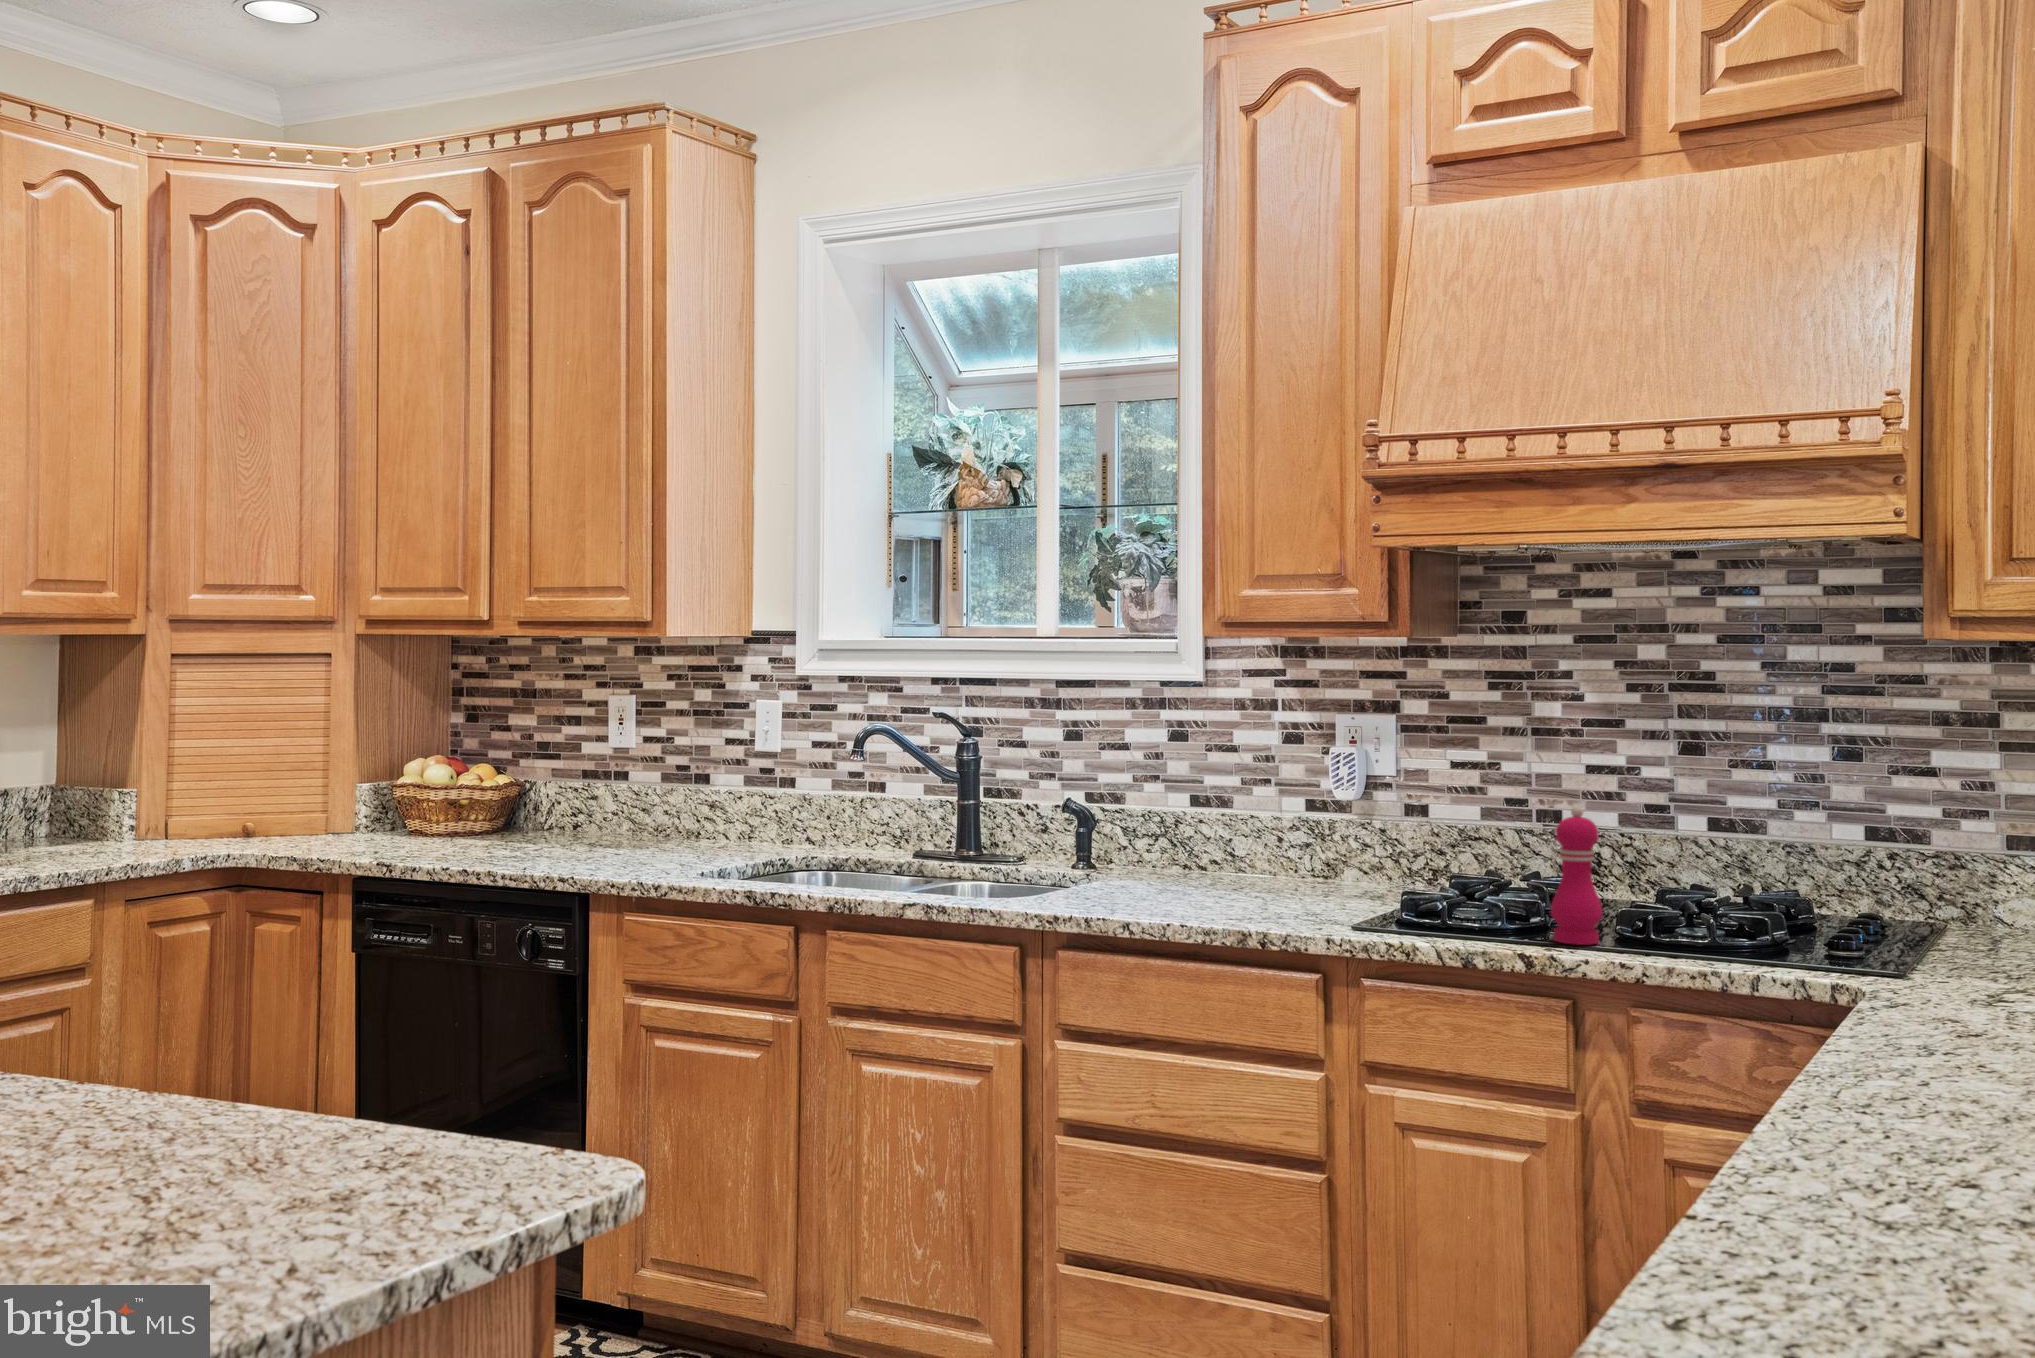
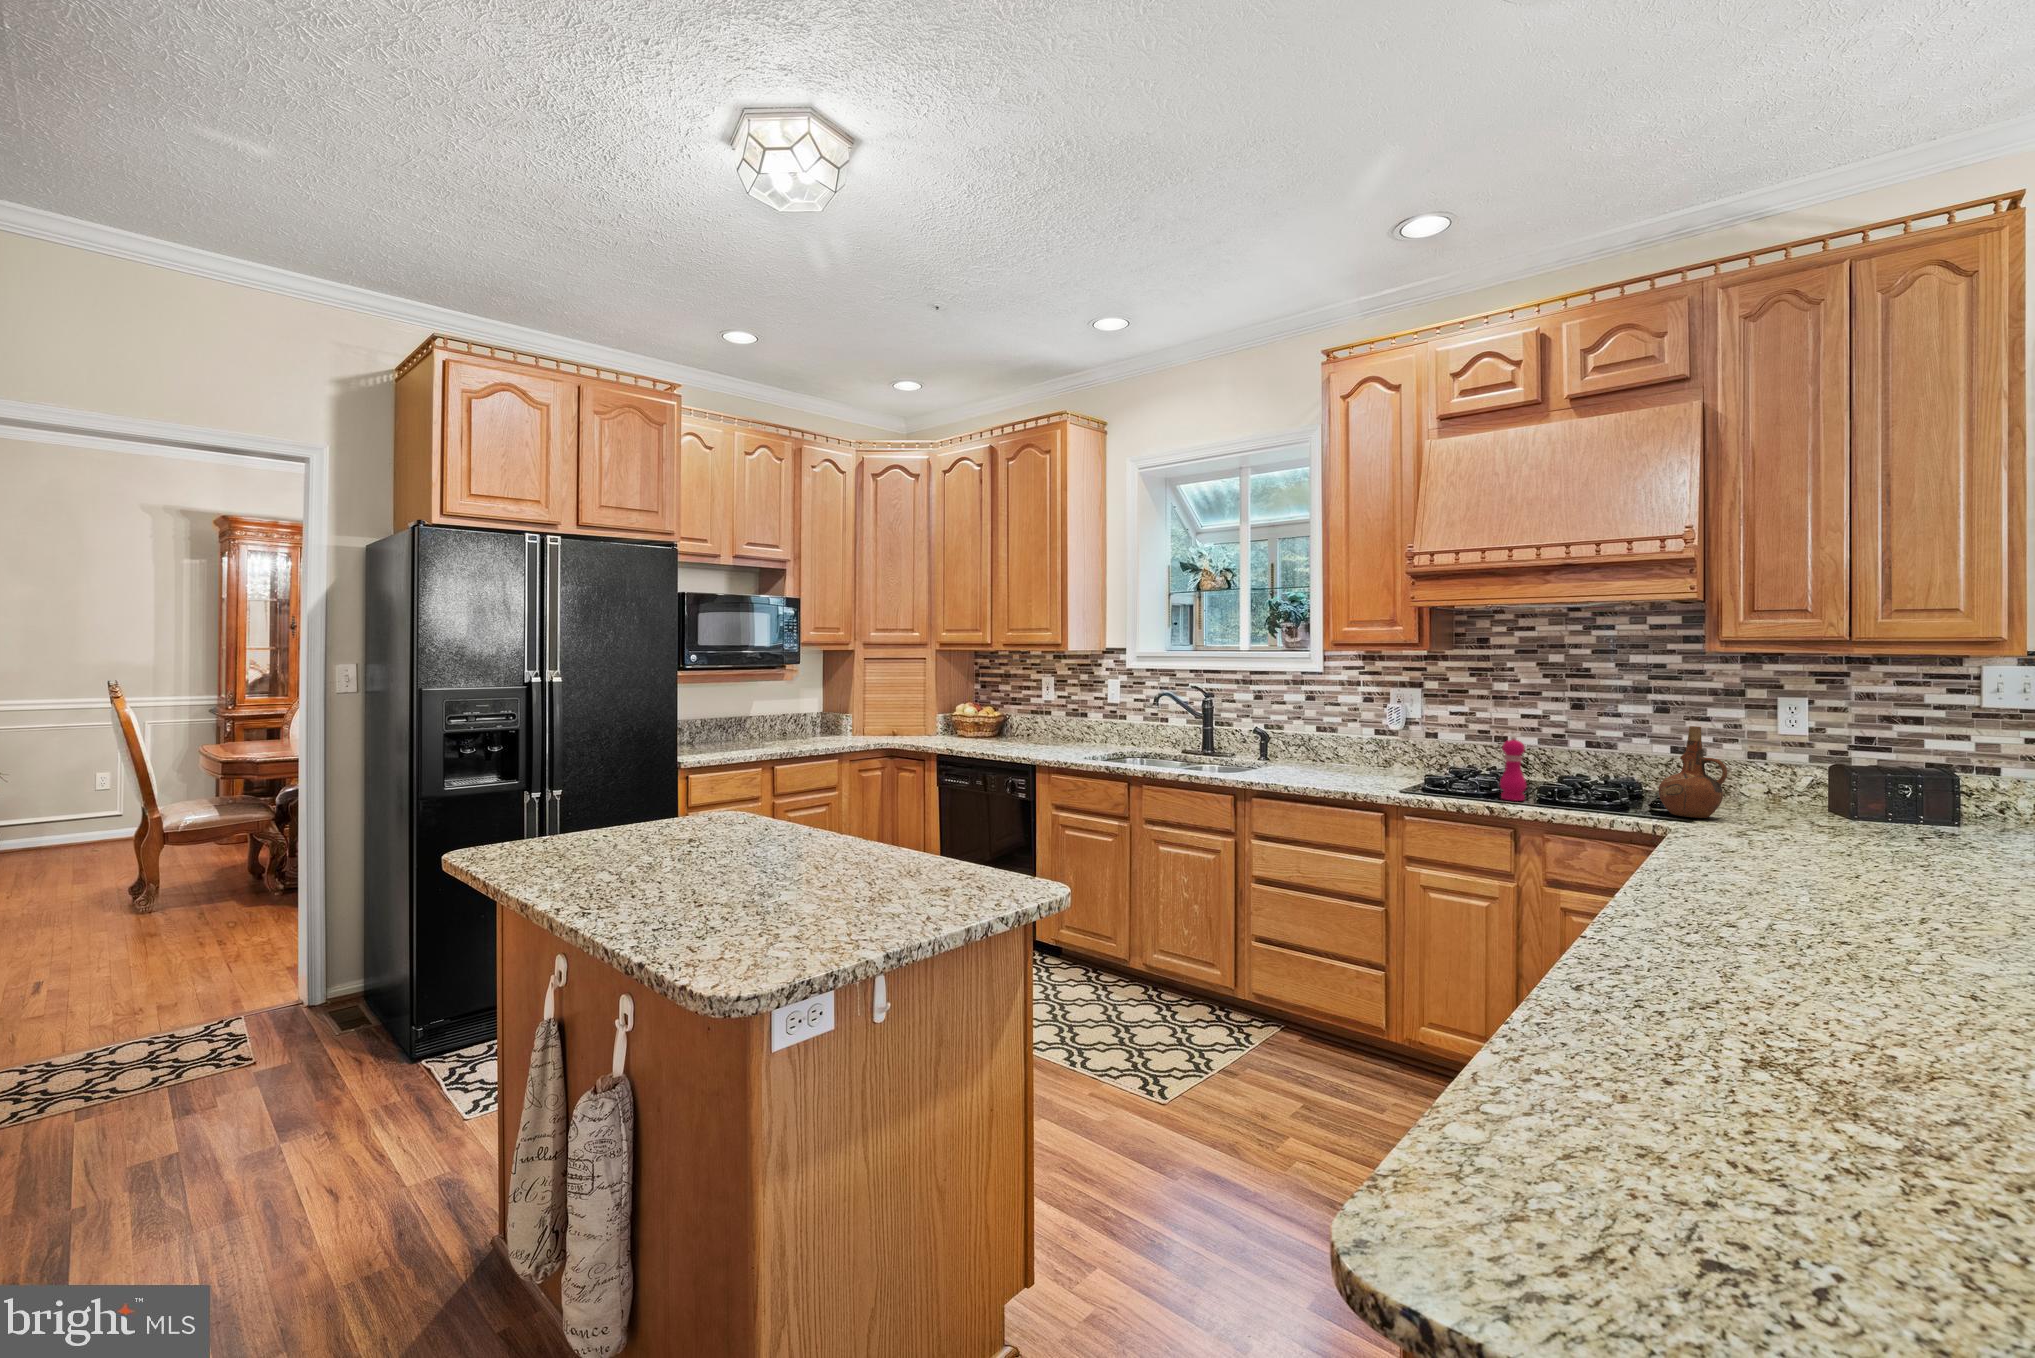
ceramic pitcher: none [1847,783,1969,969] -> present [1659,726,1727,818]

